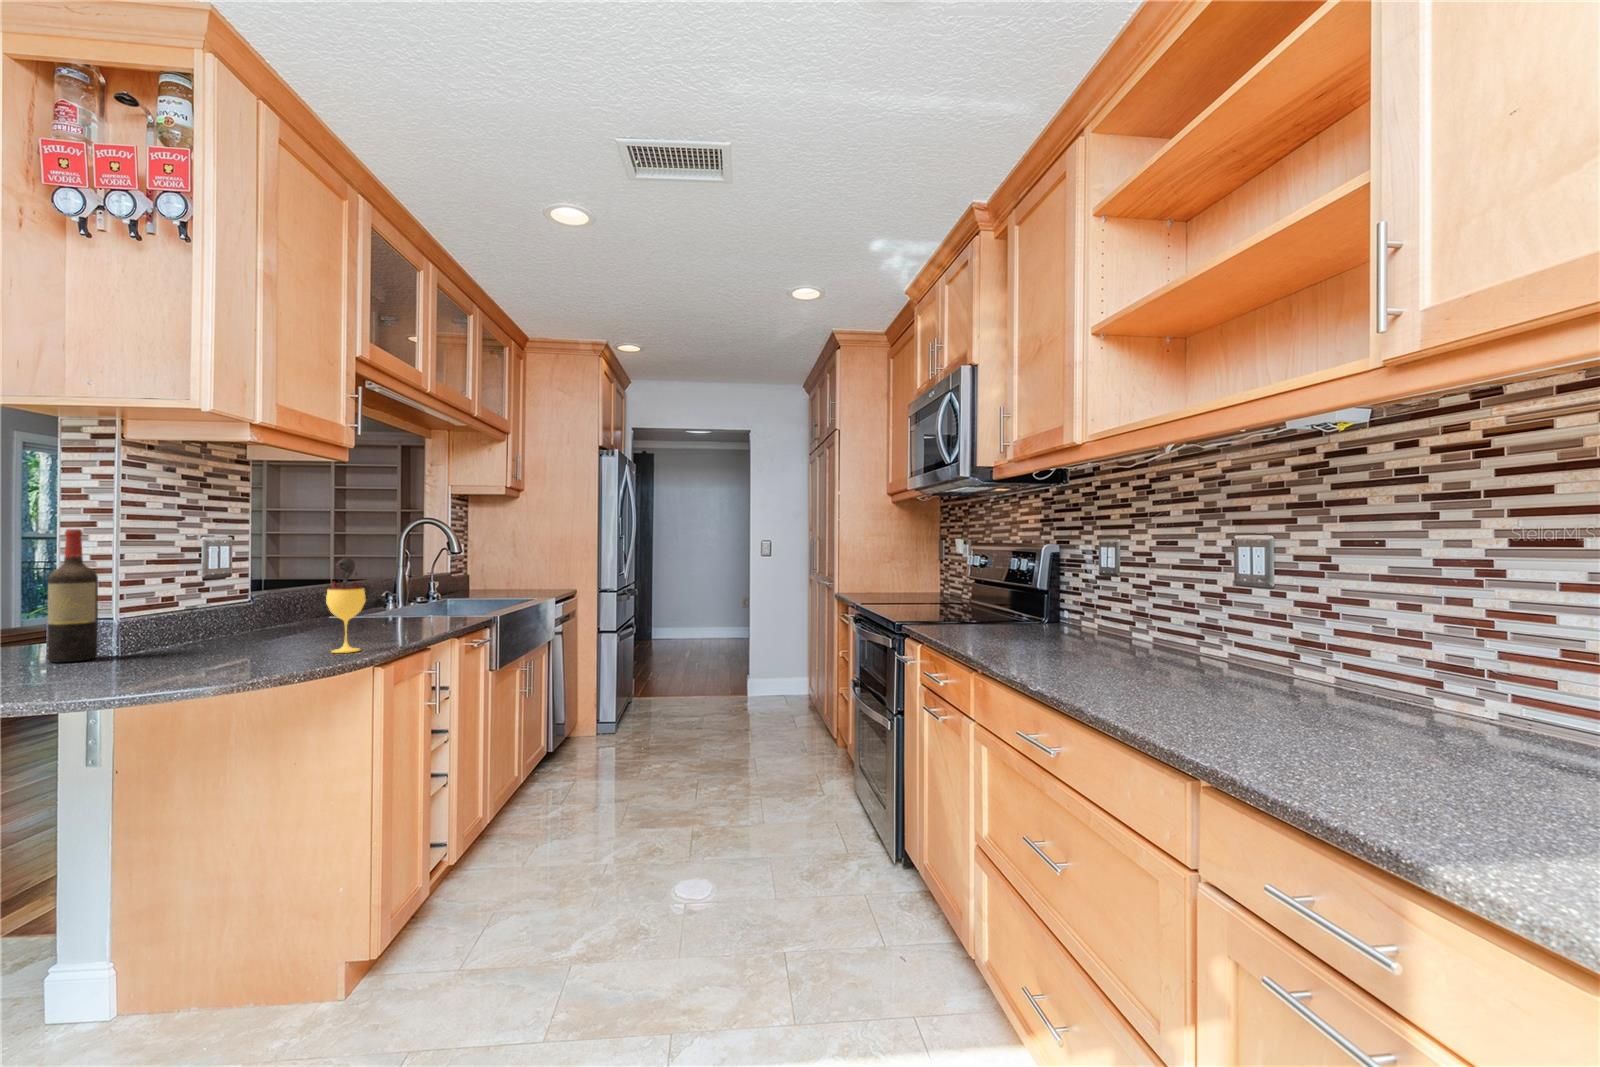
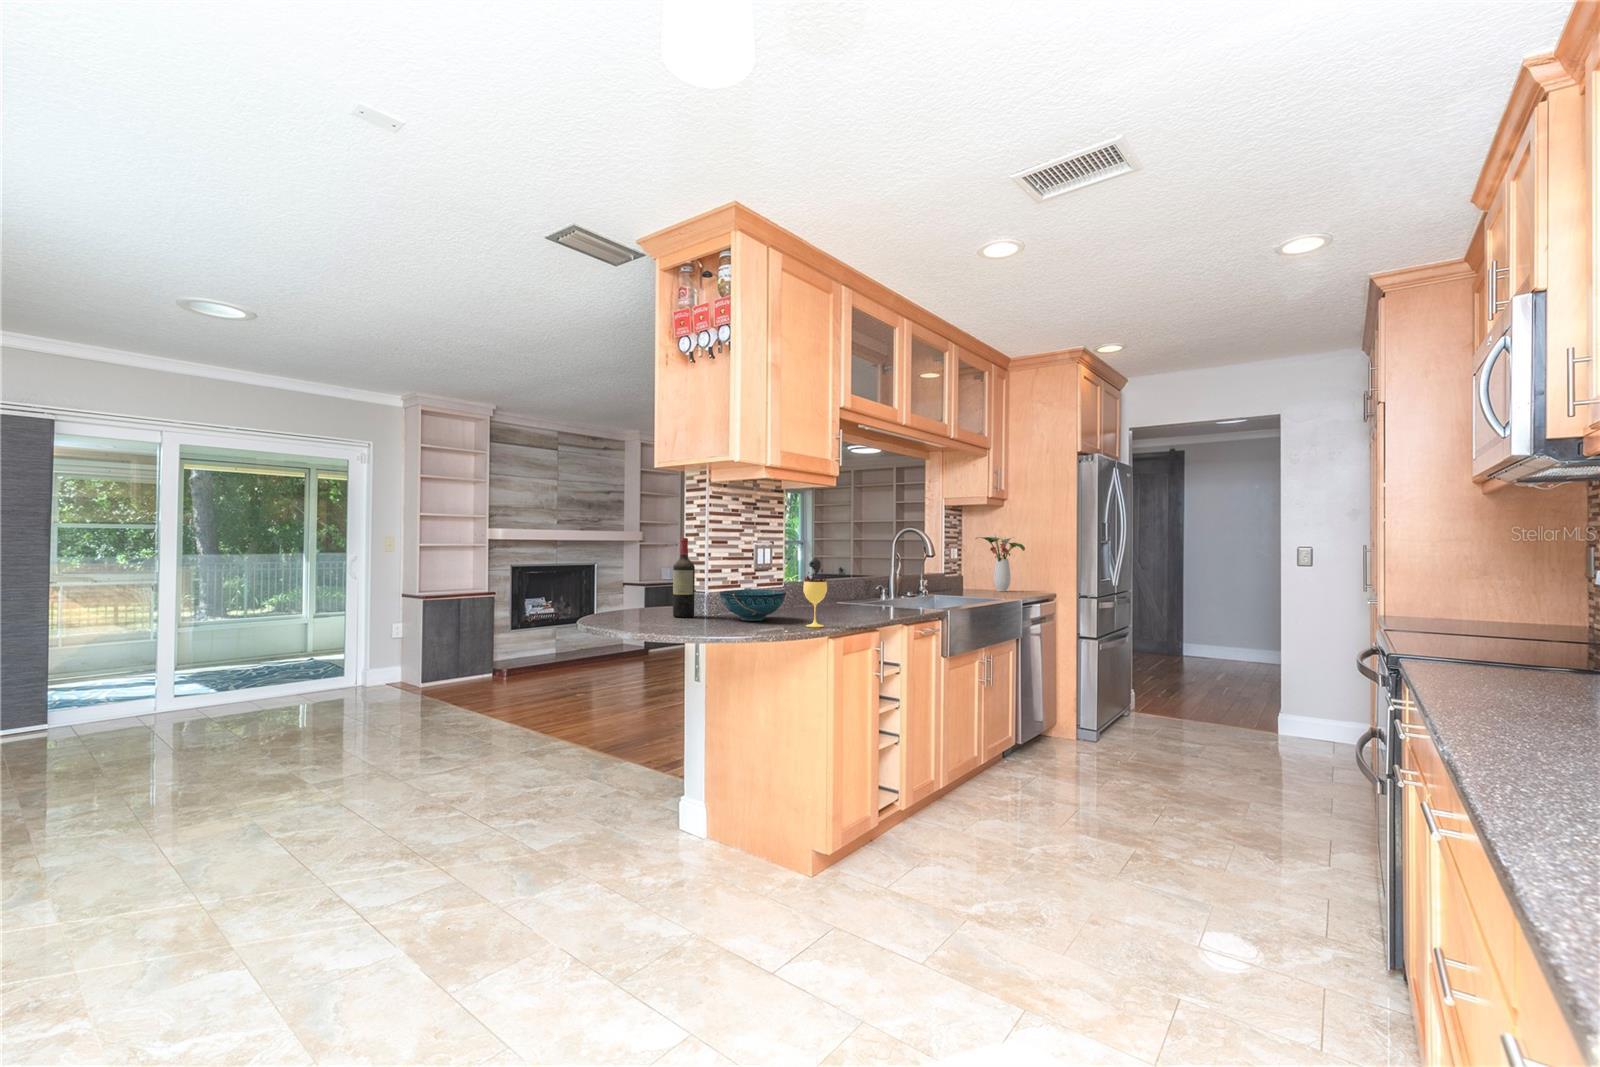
flower arrangement: none [488,529,545,590] -> present [976,536,1025,591]
decorative bowl: none [157,606,286,654] -> present [720,590,786,620]

